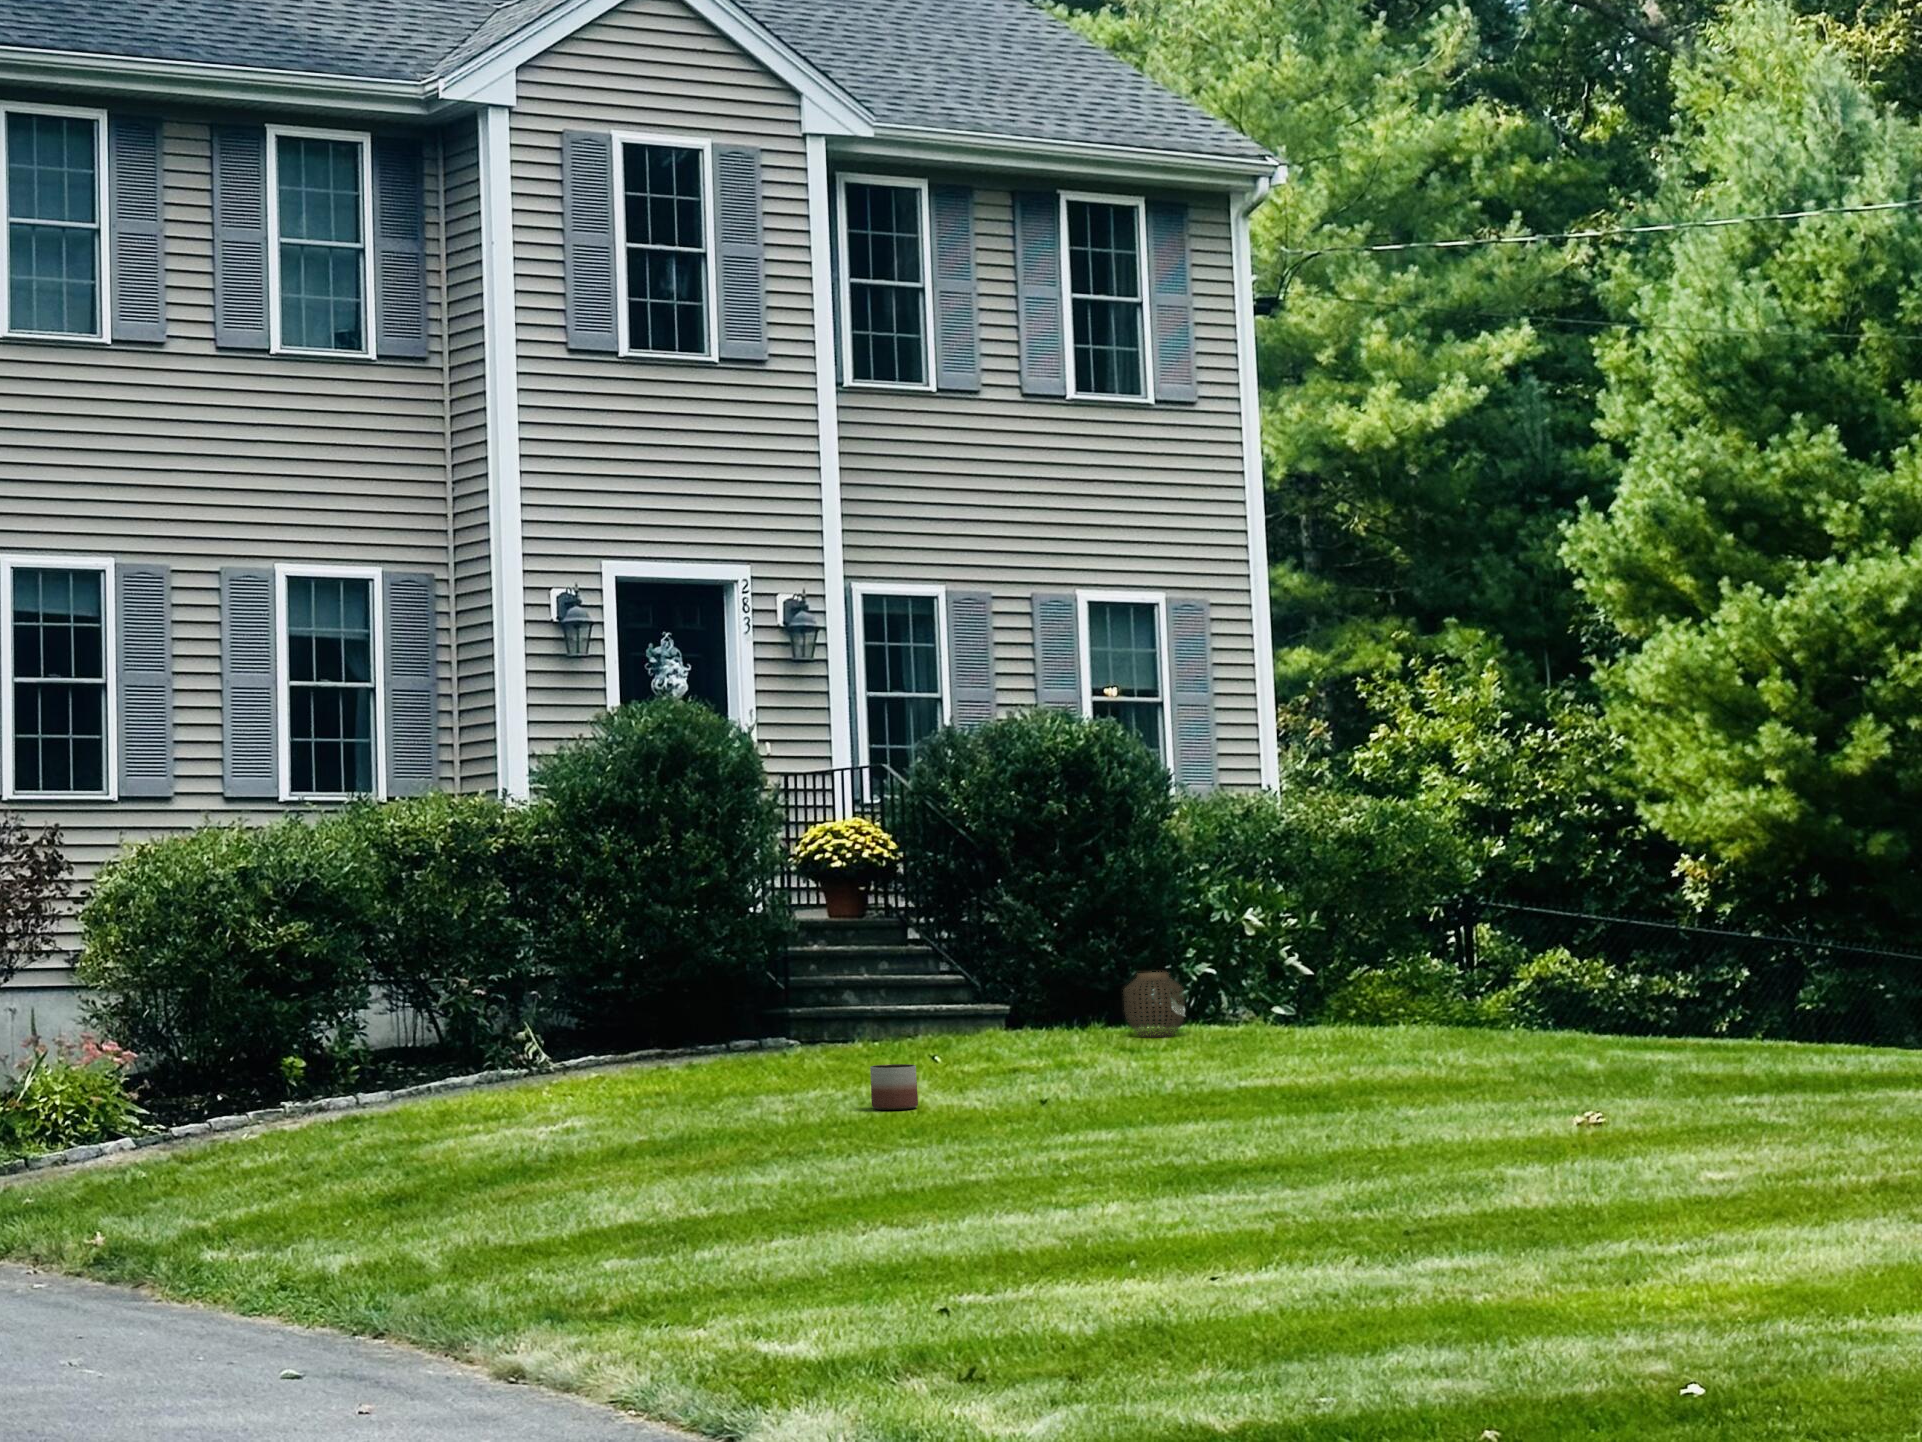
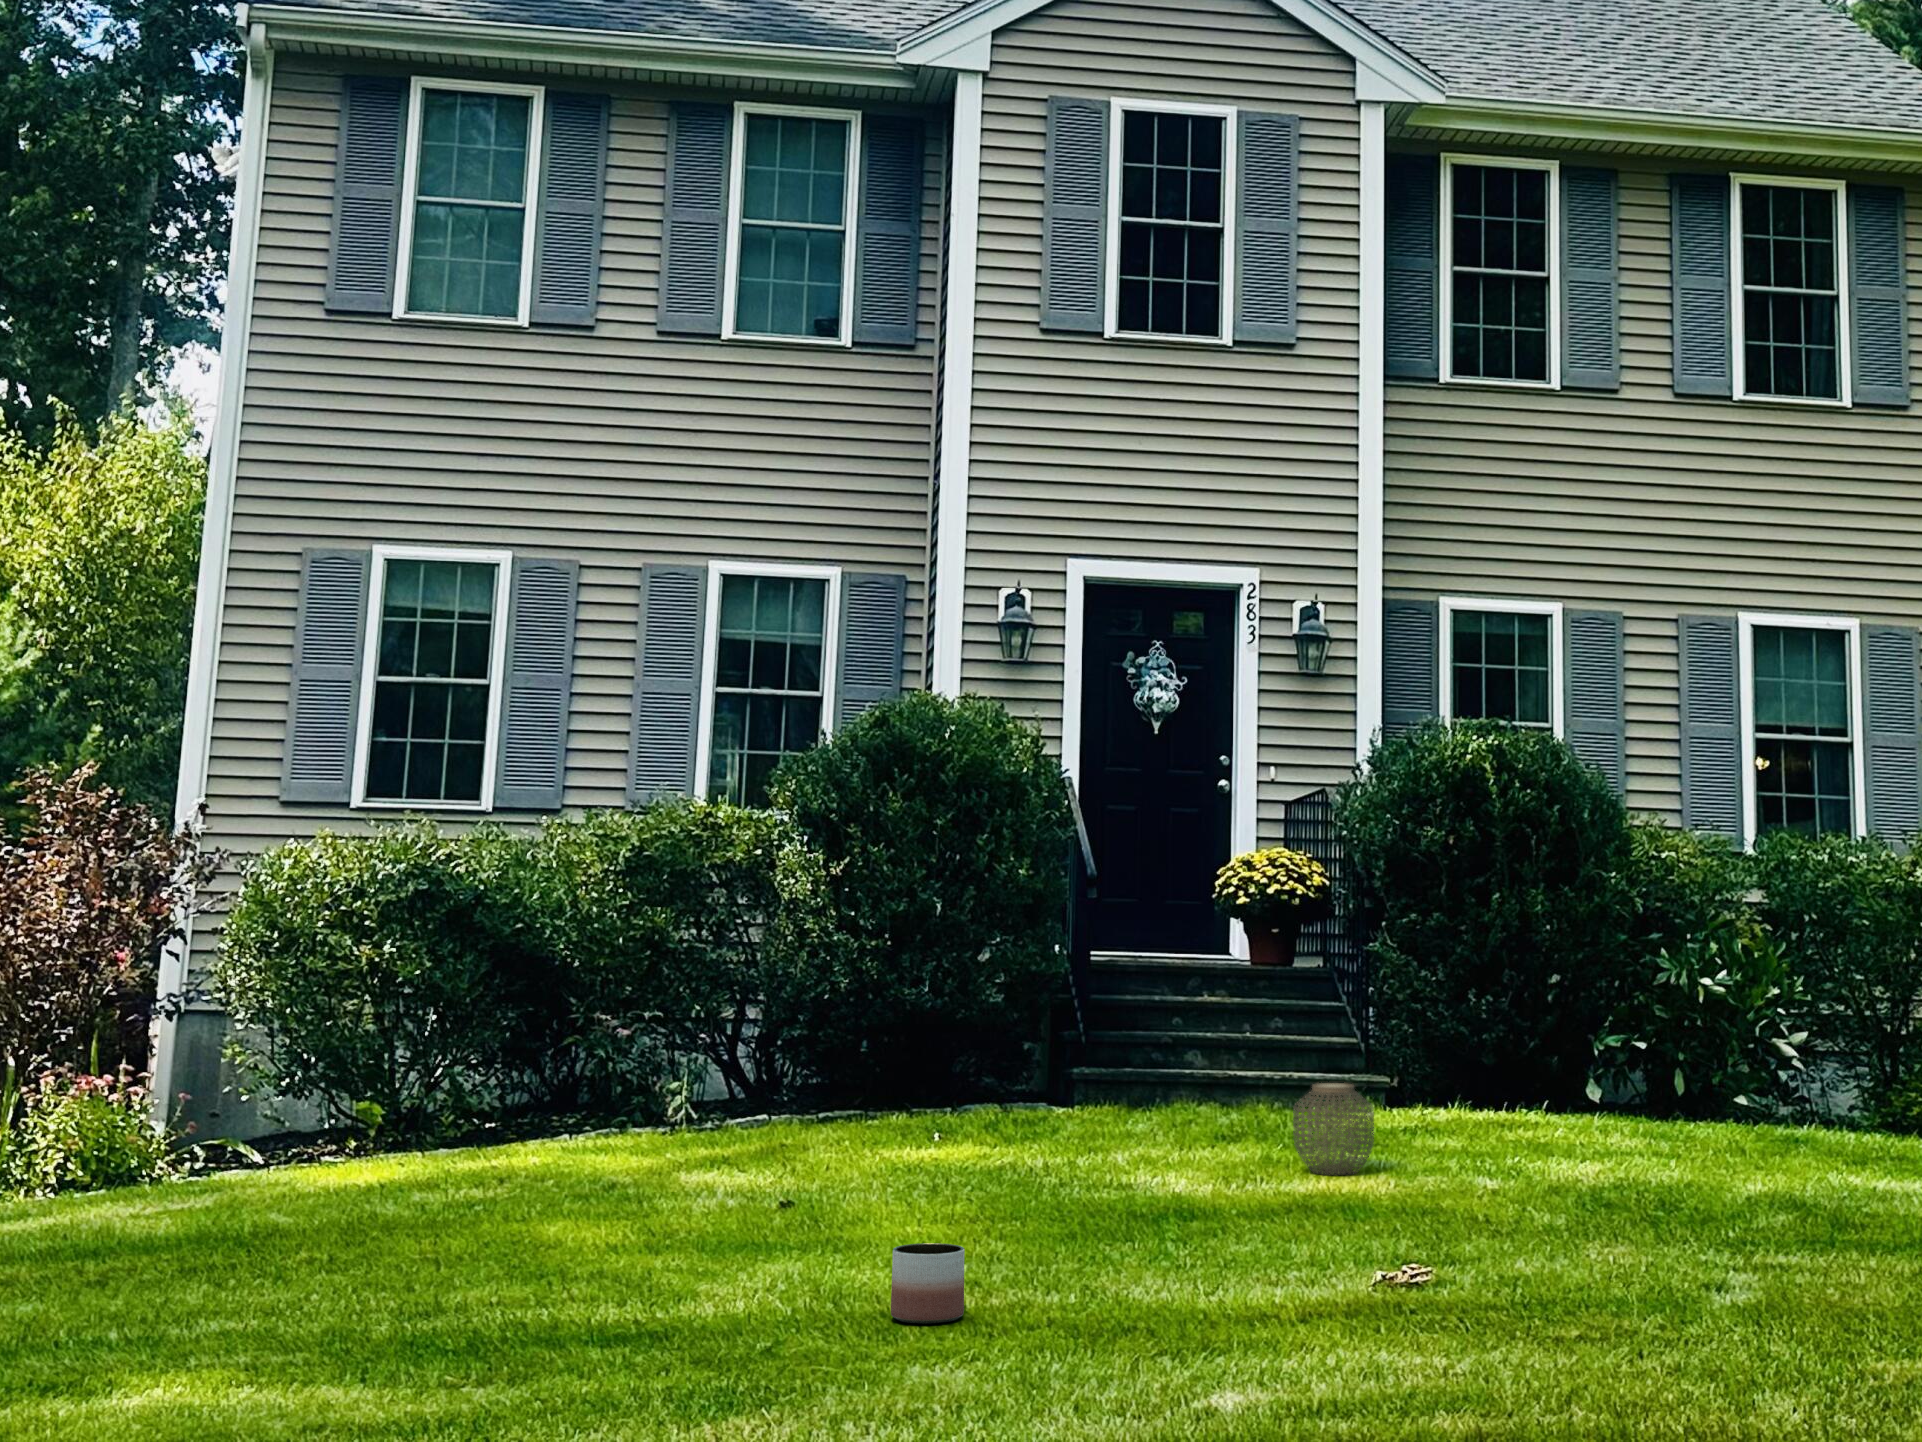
planter: present [870,1064,918,1110] -> present [891,1243,965,1324]

